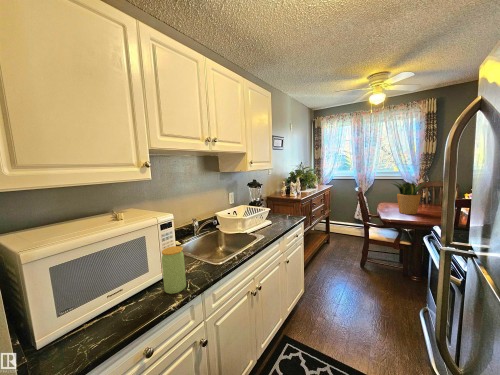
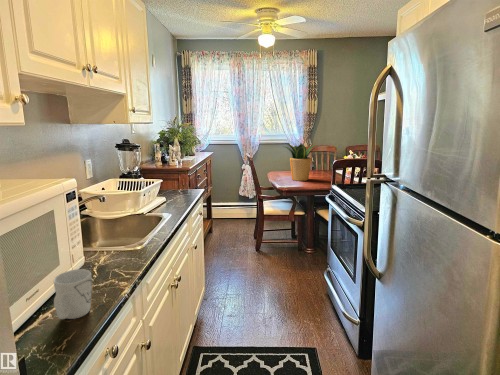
jar: present [162,246,186,294] -> none [79,222,117,289]
mug: none [119,280,151,316] -> present [54,269,92,319]

